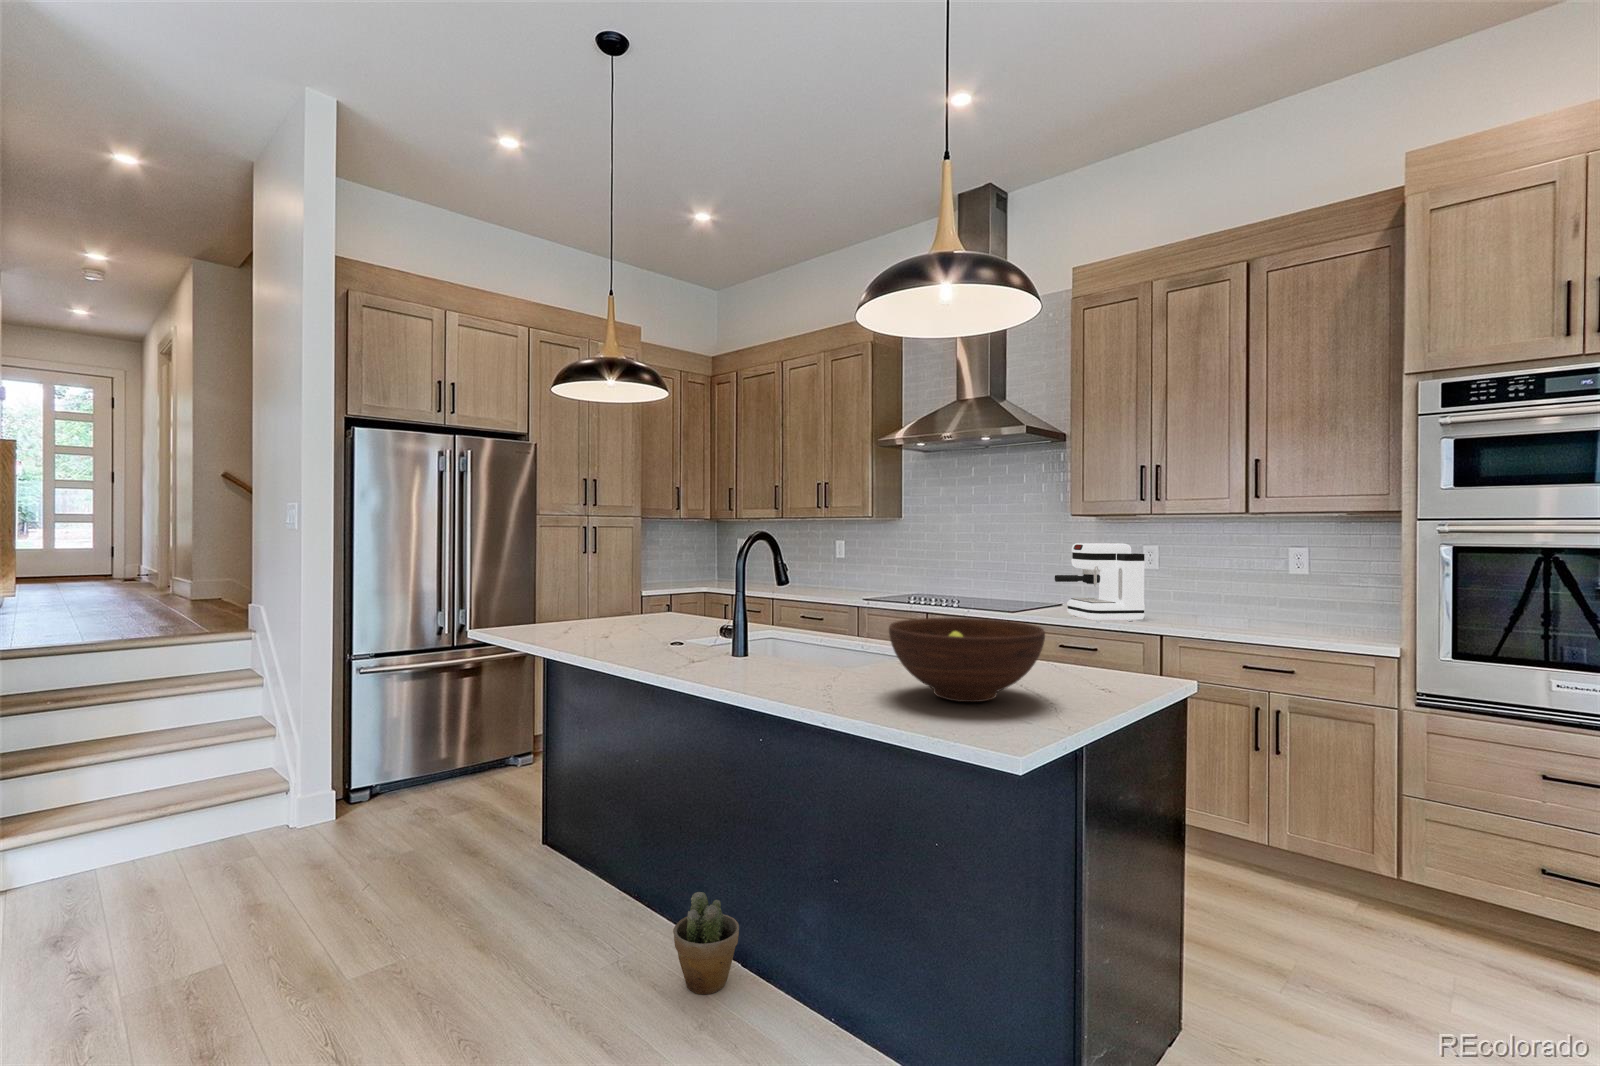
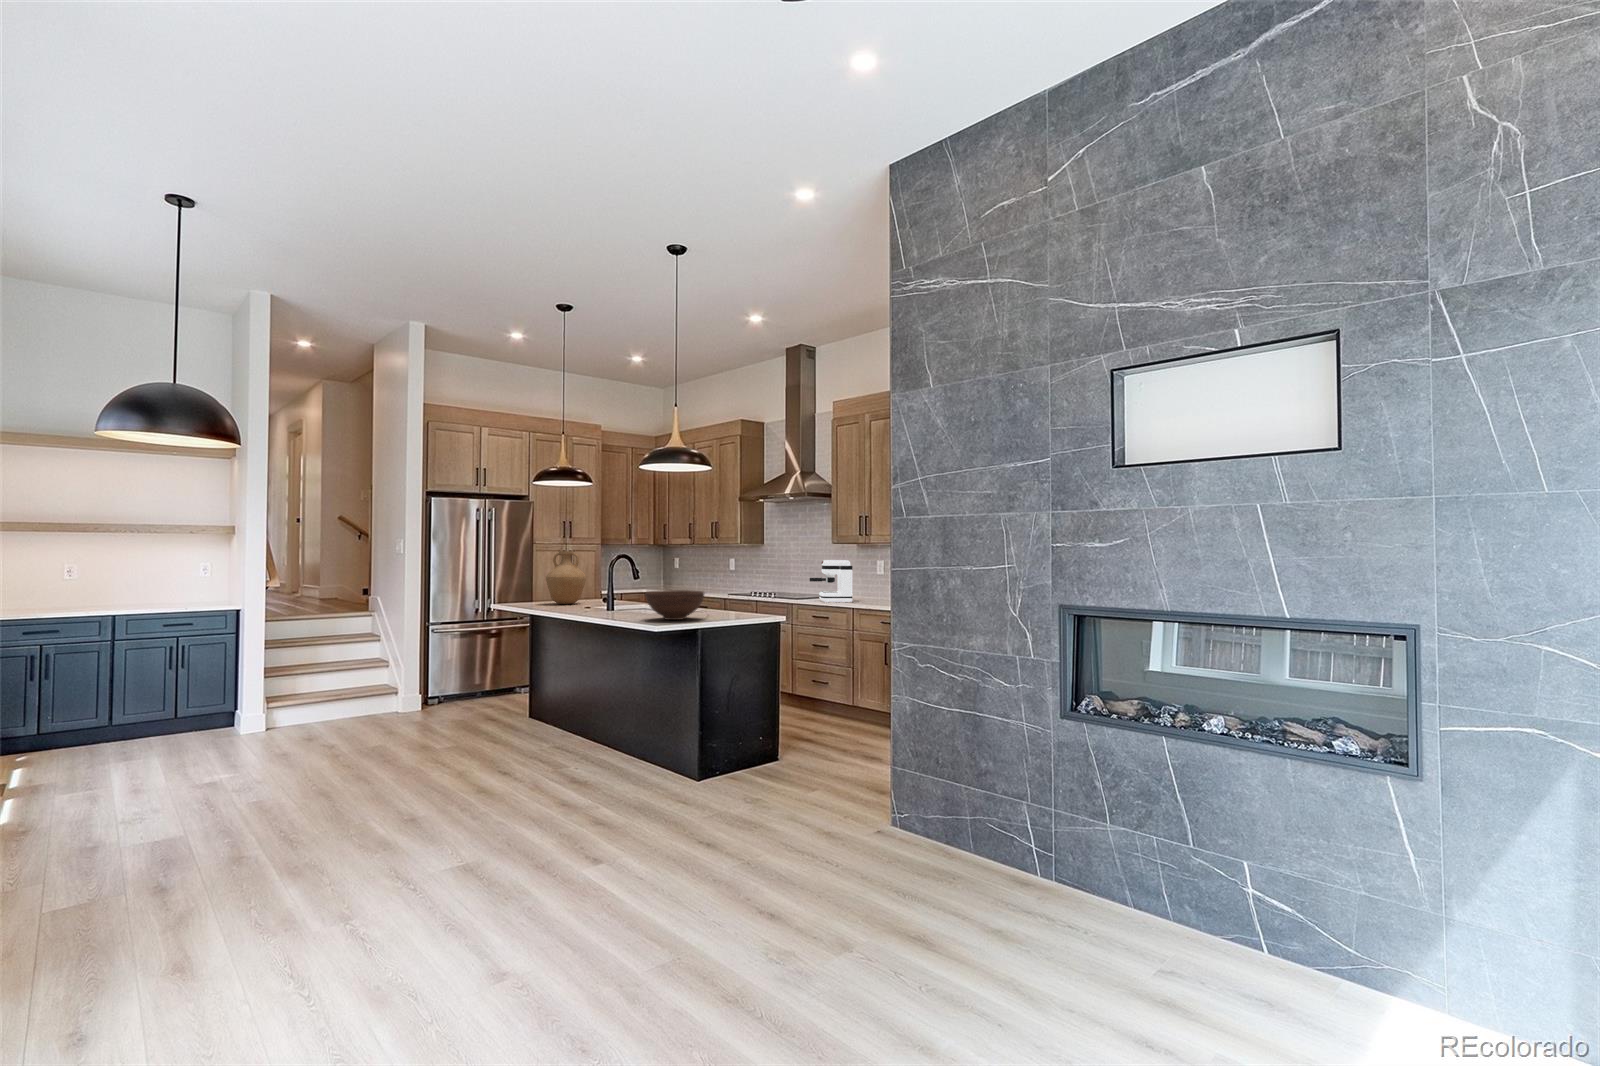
vase: none [577,526,655,630] -> present [546,551,586,604]
potted plant: present [673,892,739,994] -> none [575,713,604,753]

